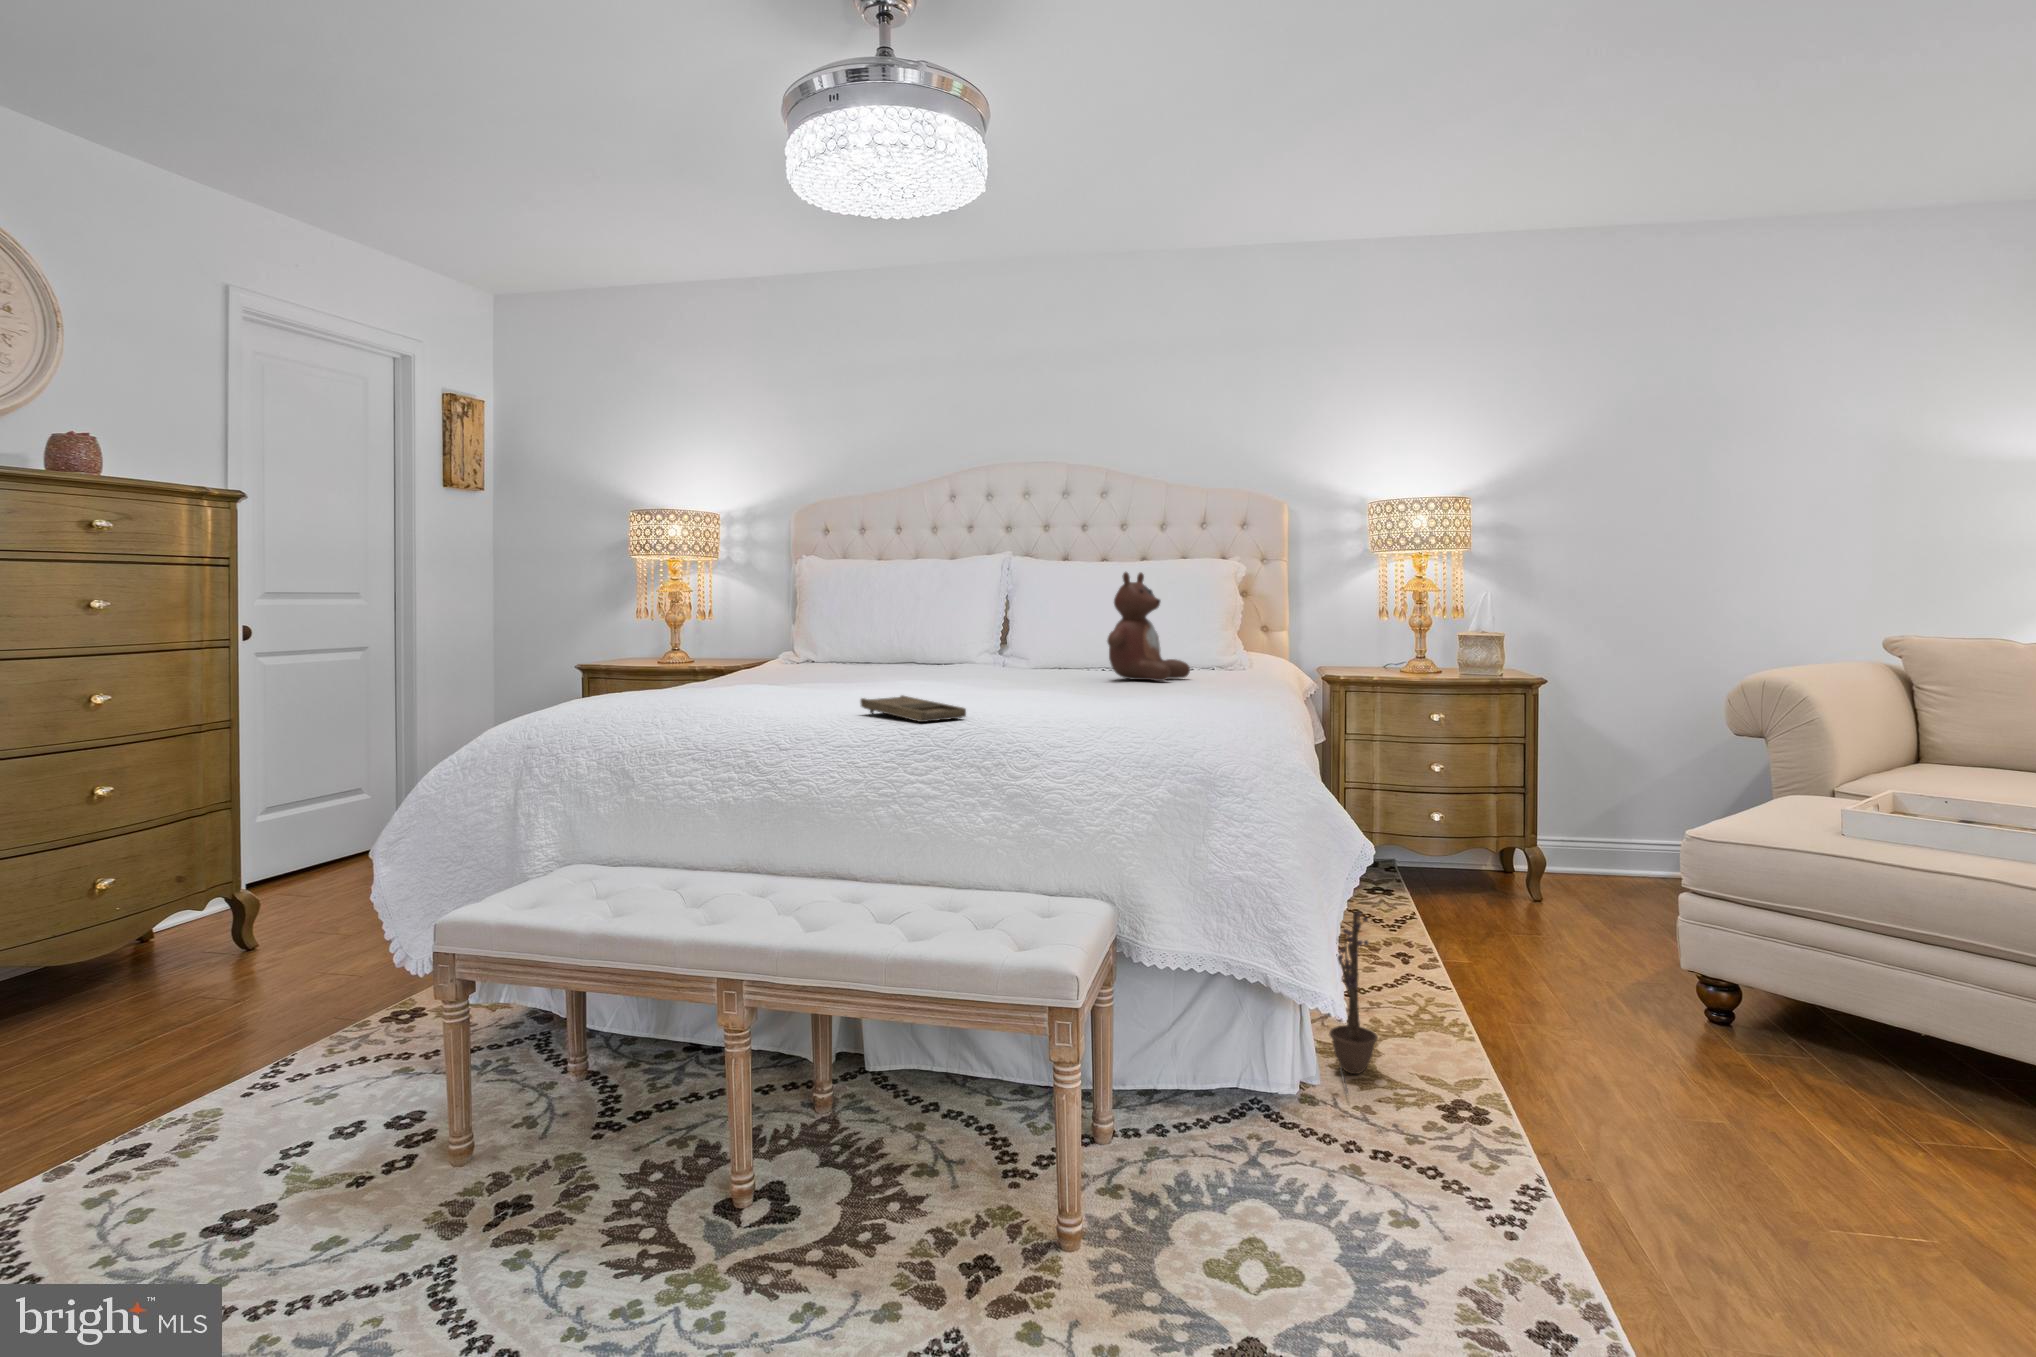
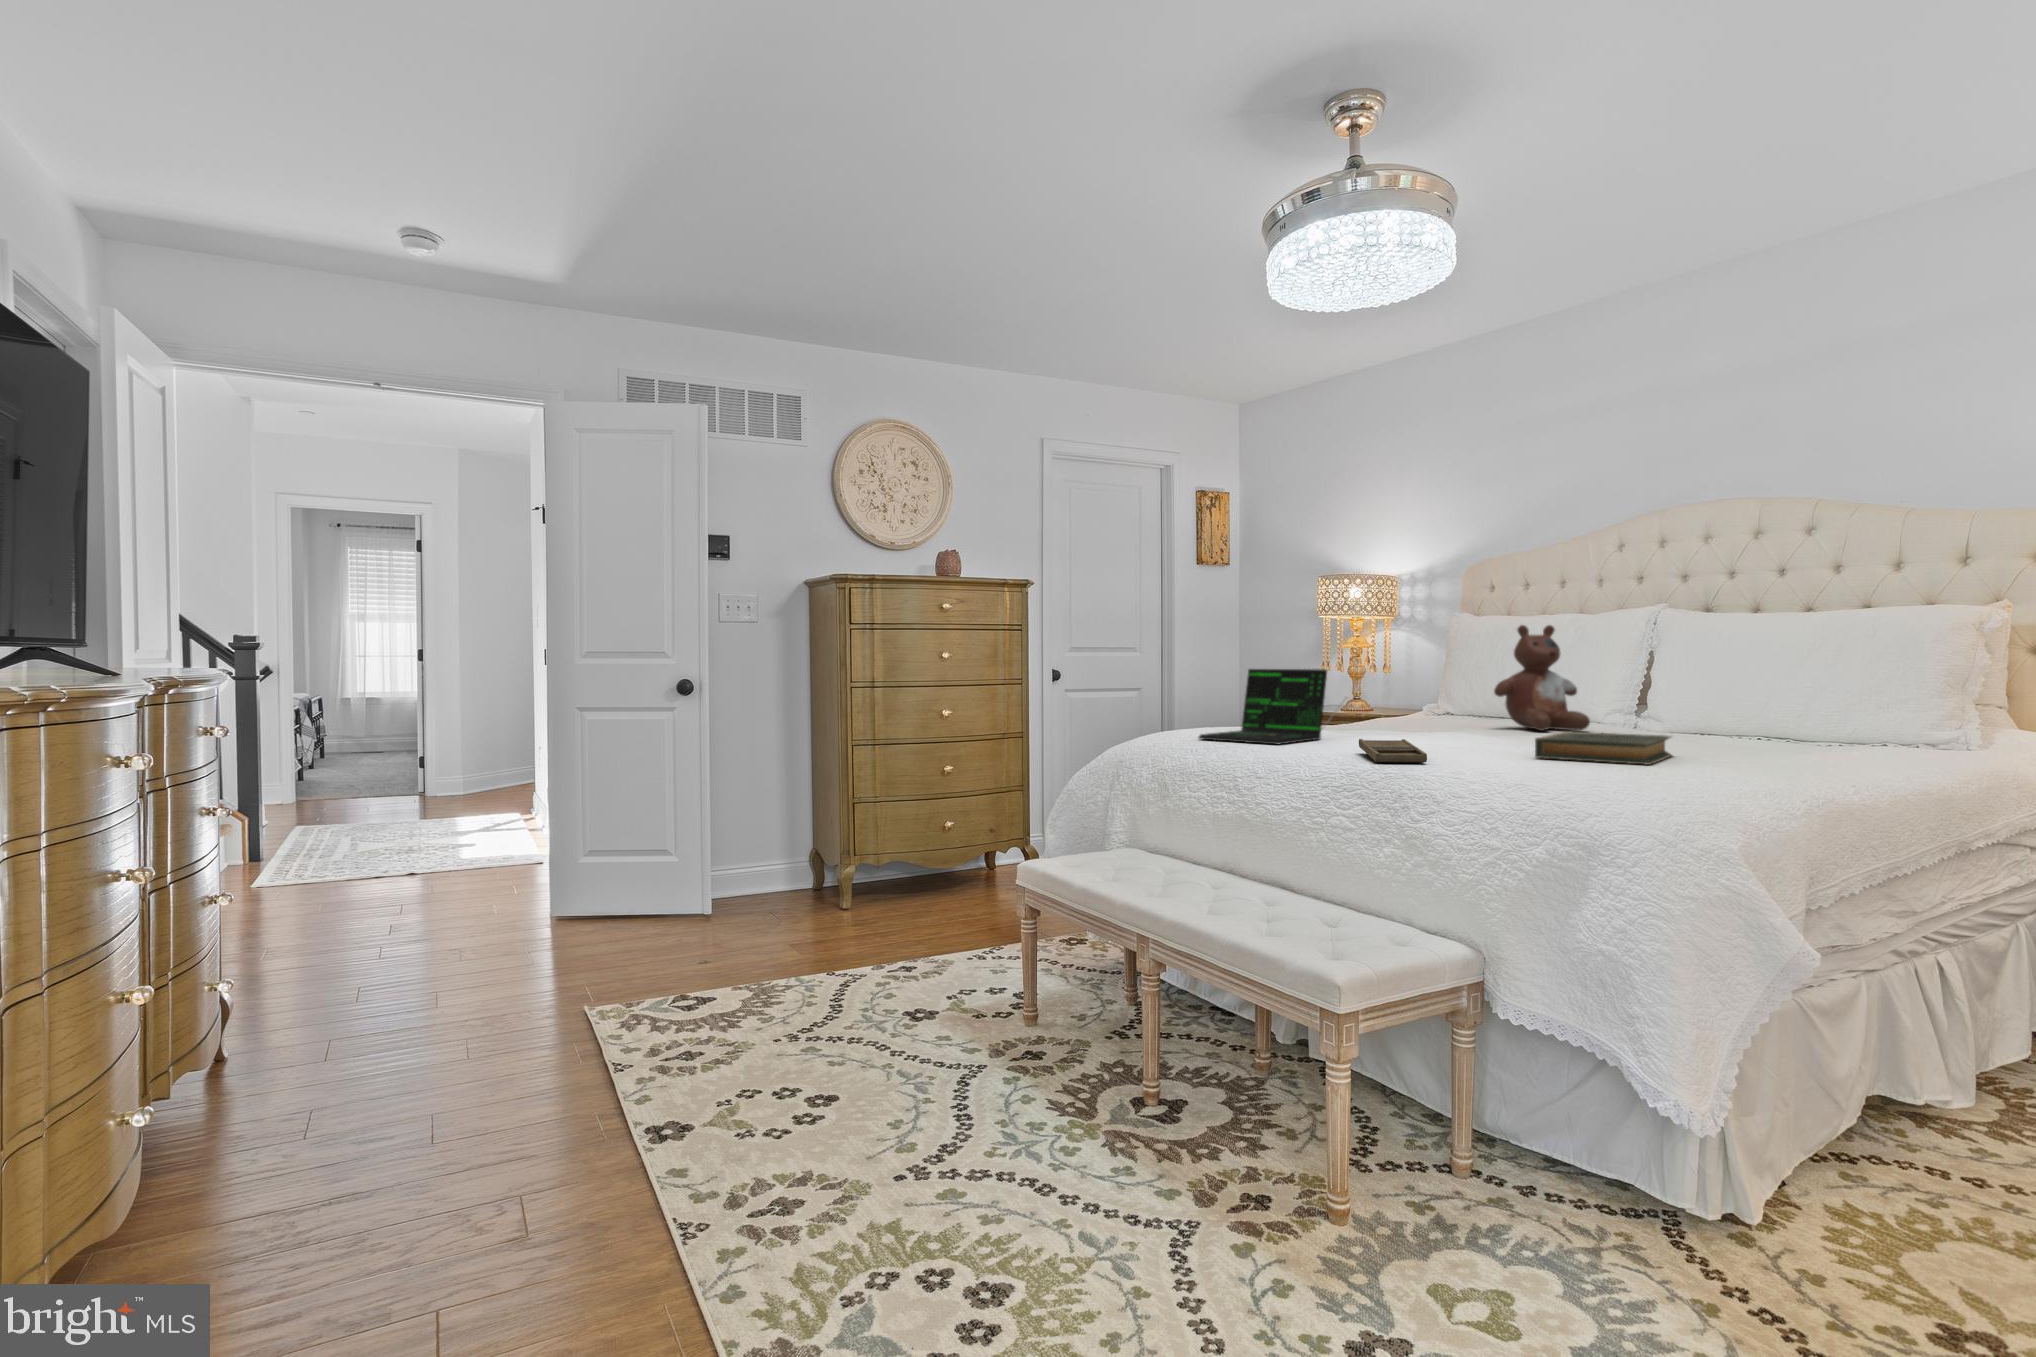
stuffed bear: present [1107,572,1190,681] -> present [1494,625,1590,731]
laptop: none [625,622,793,715] -> present [1199,669,1336,745]
hardback book: none [1012,676,1121,705] -> present [1535,731,1672,765]
decorative plant: present [1329,911,1378,1093] -> none [1786,1040,1907,1251]

